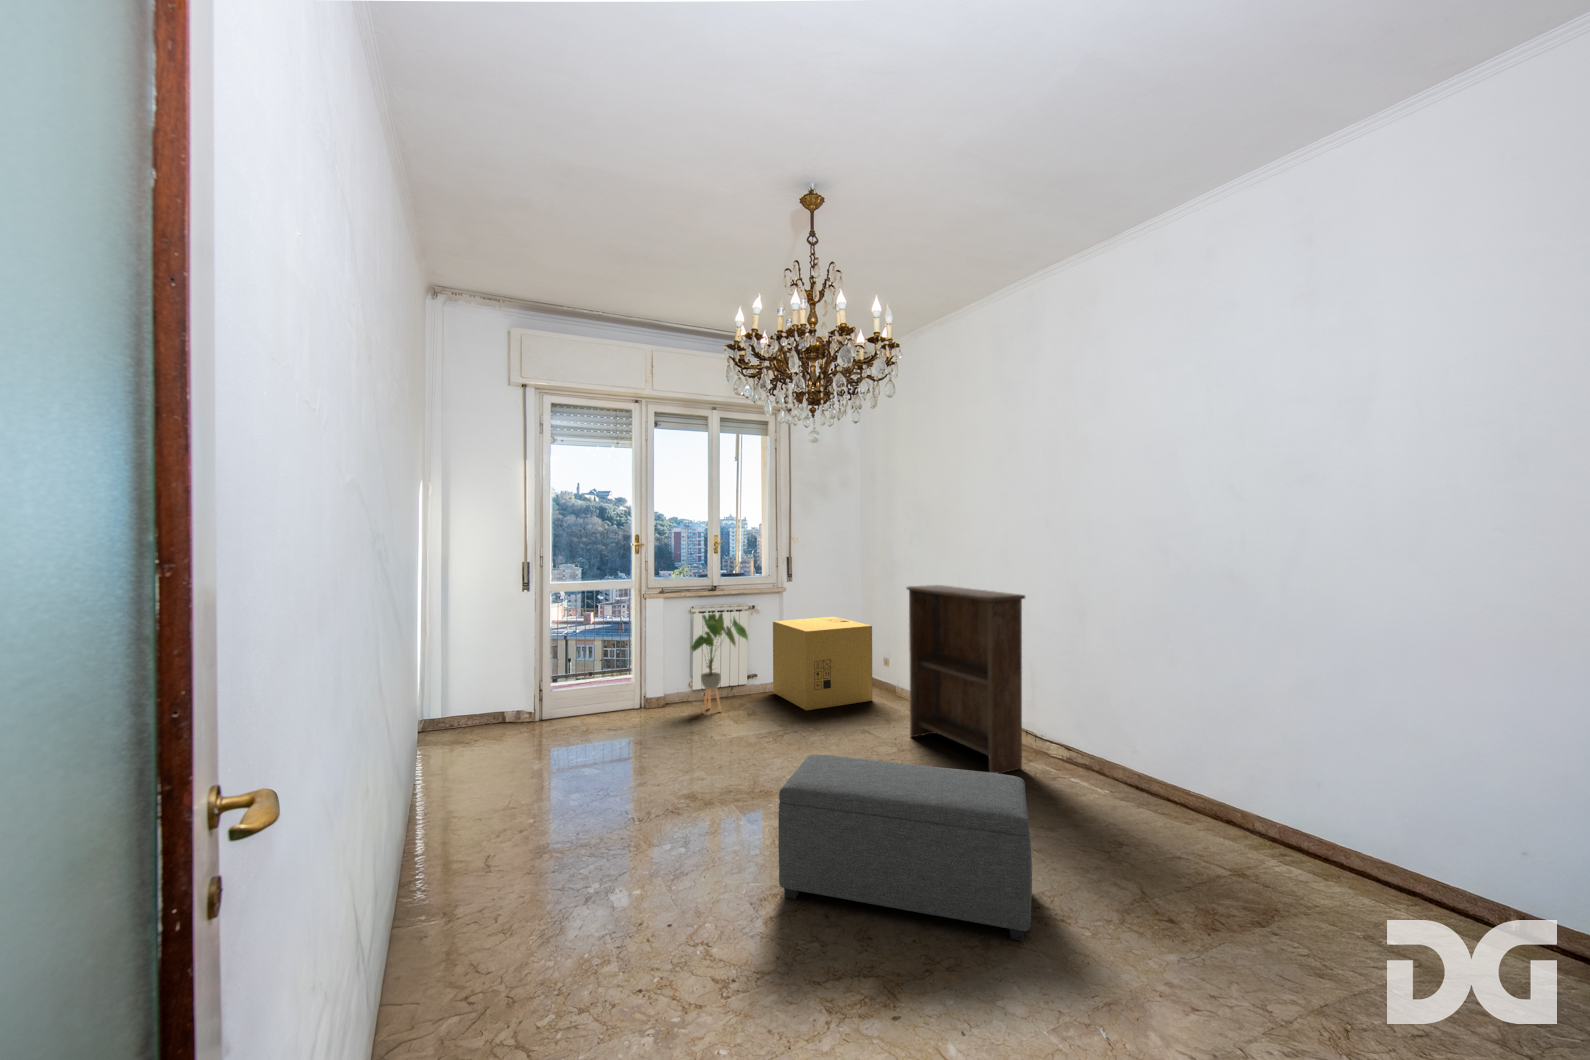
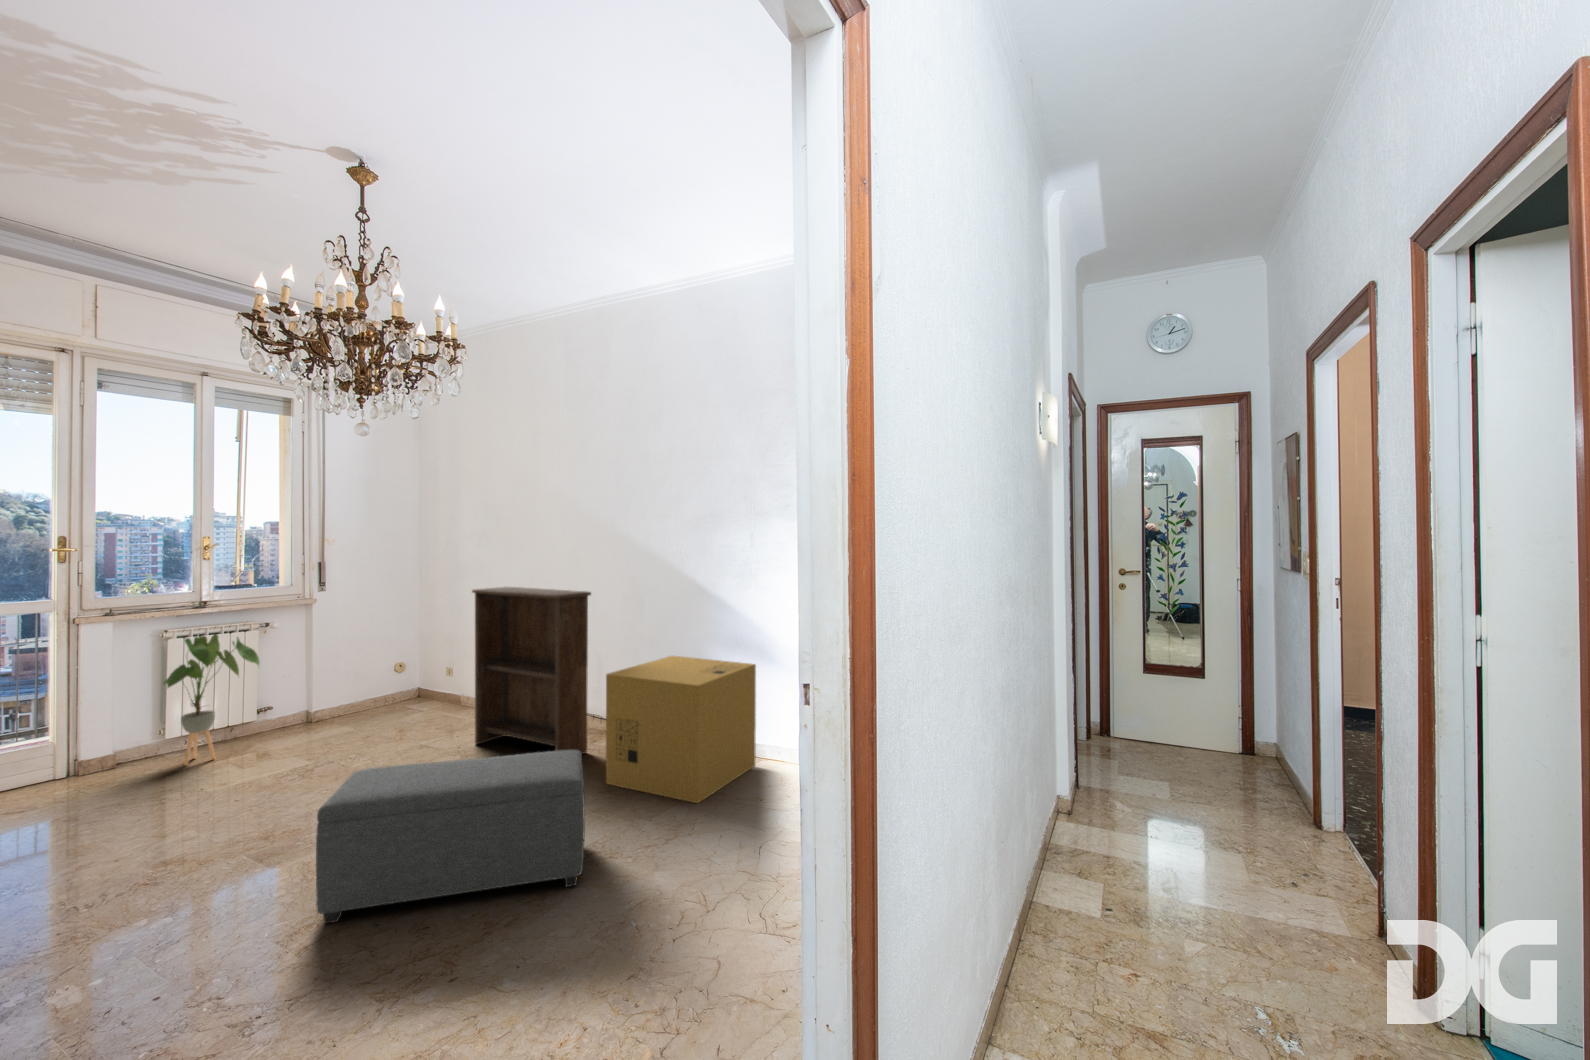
cardboard box: present [773,617,872,710] -> present [606,656,756,803]

